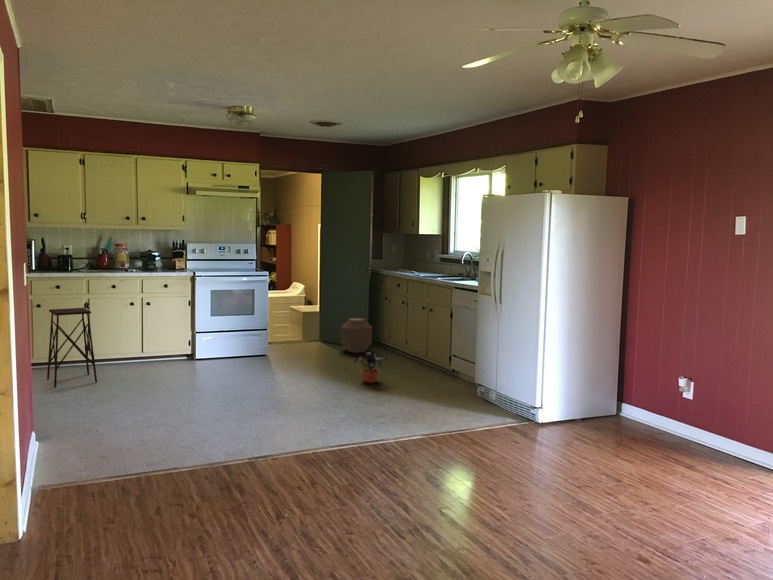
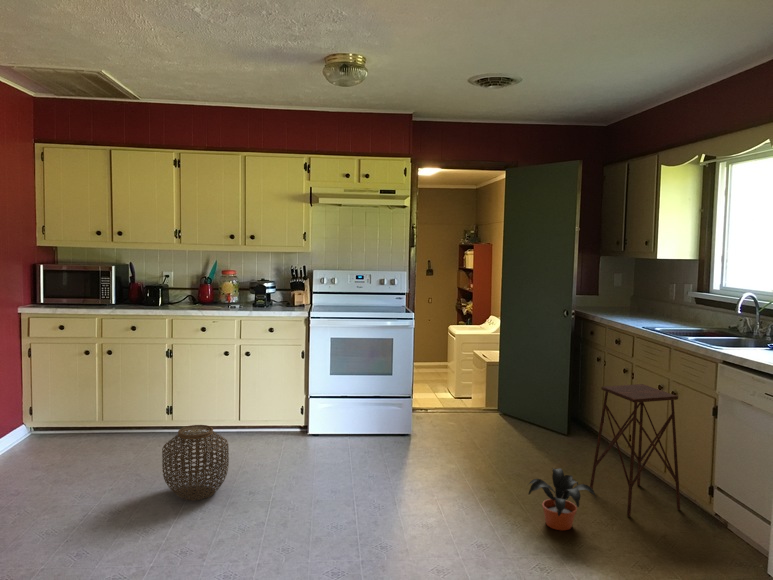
side table: present [47,308,97,387] -> present [590,384,680,516]
woven basket: present [341,318,372,352] -> present [162,425,229,500]

